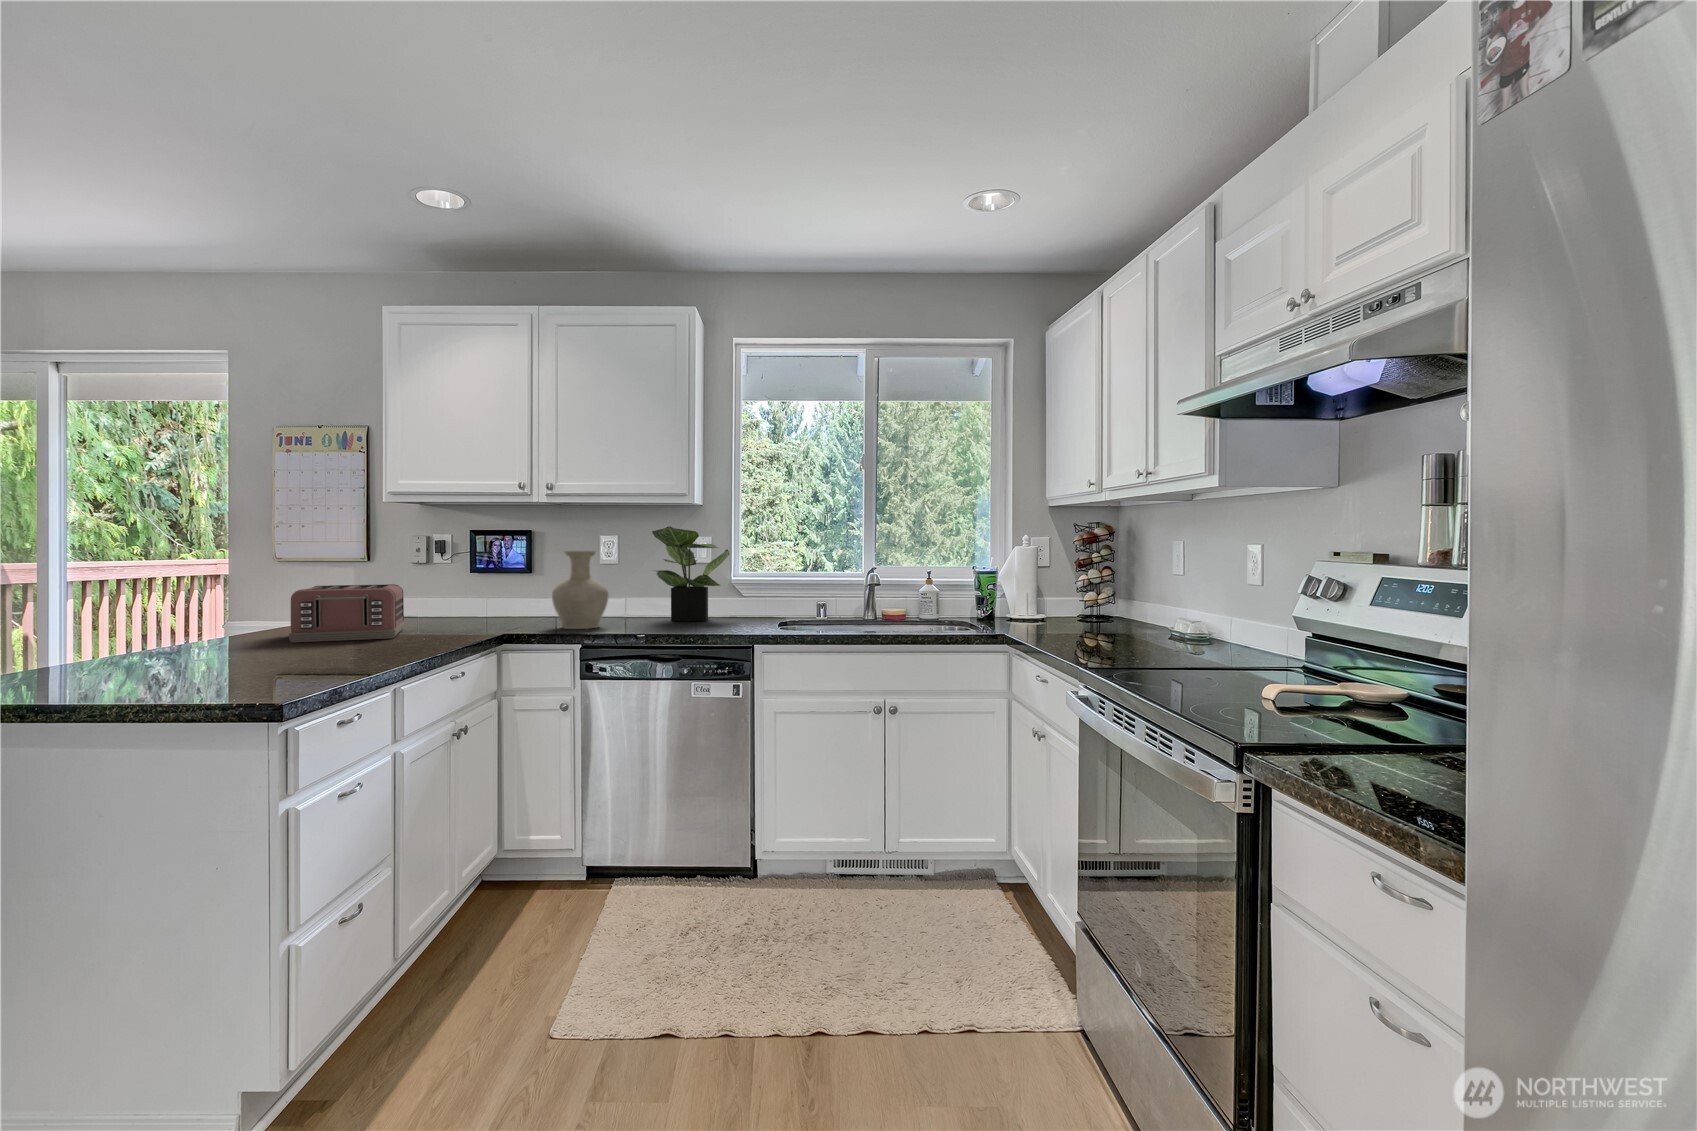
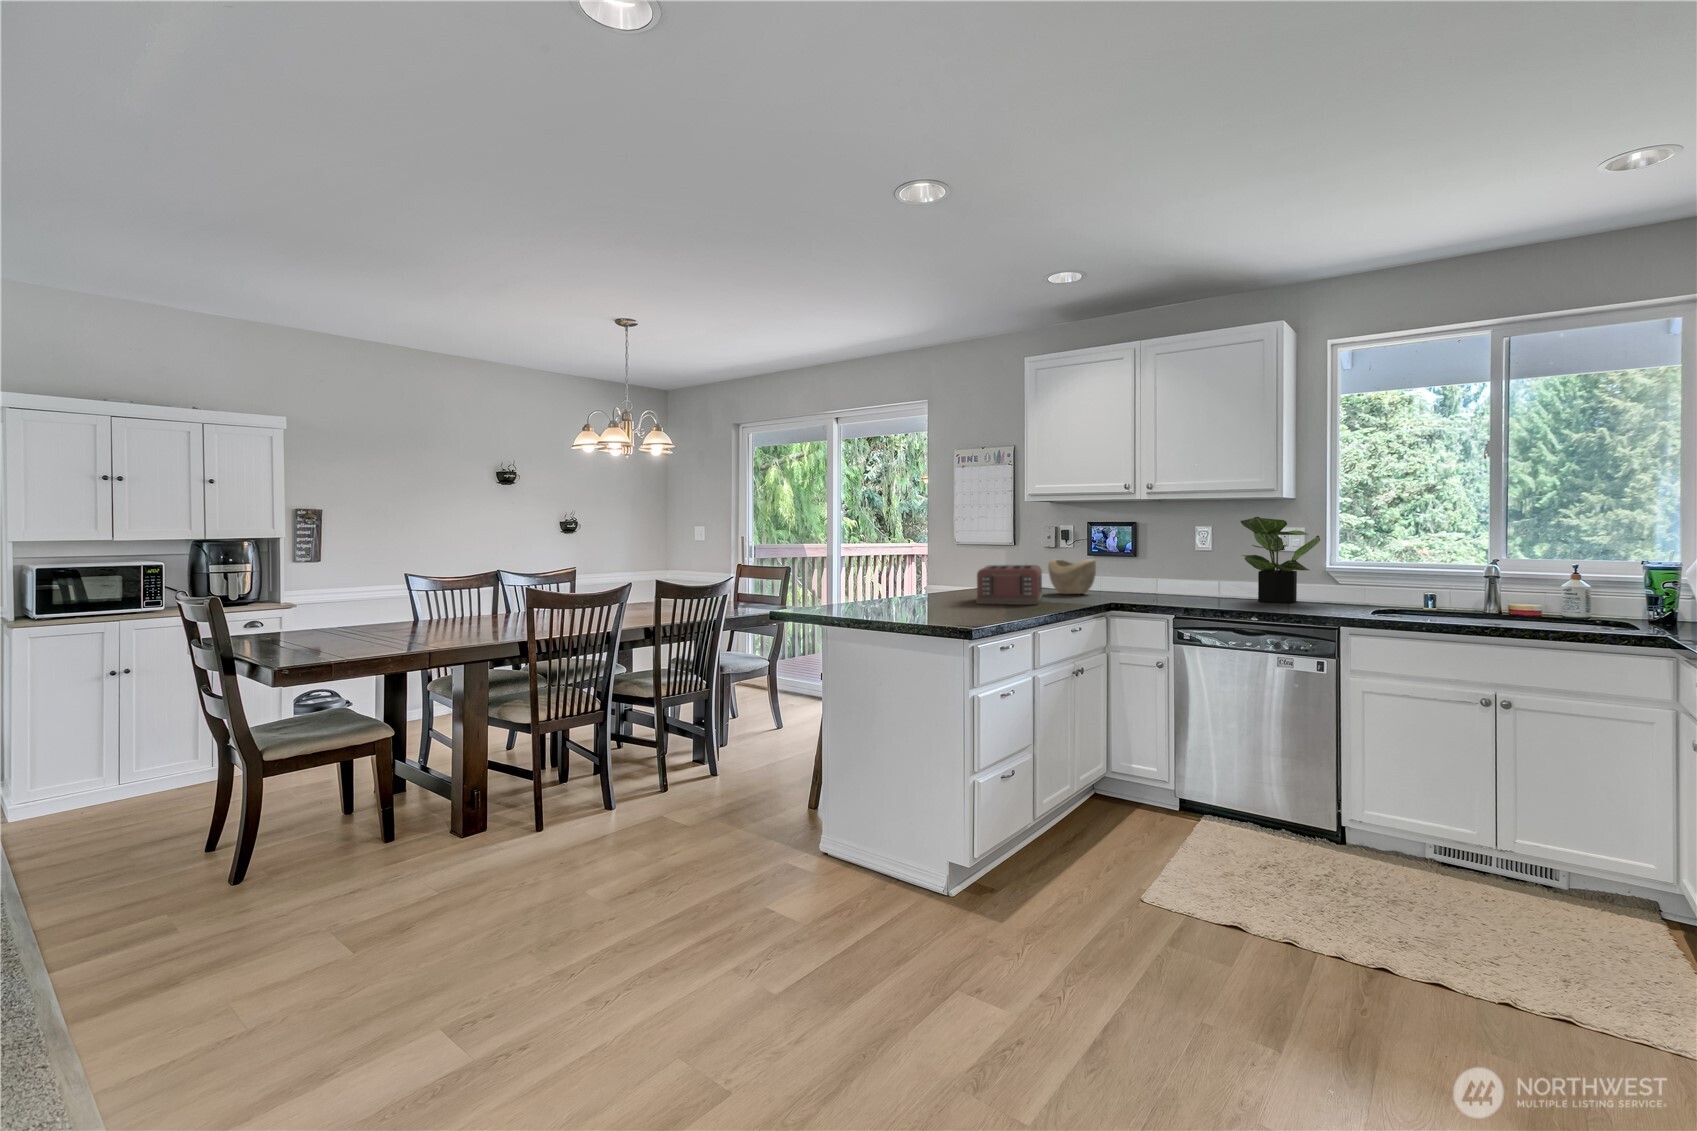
vase: present [552,551,609,629] -> none [1151,539,1199,605]
decorative bowl: none [417,577,484,623] -> present [1048,559,1096,594]

